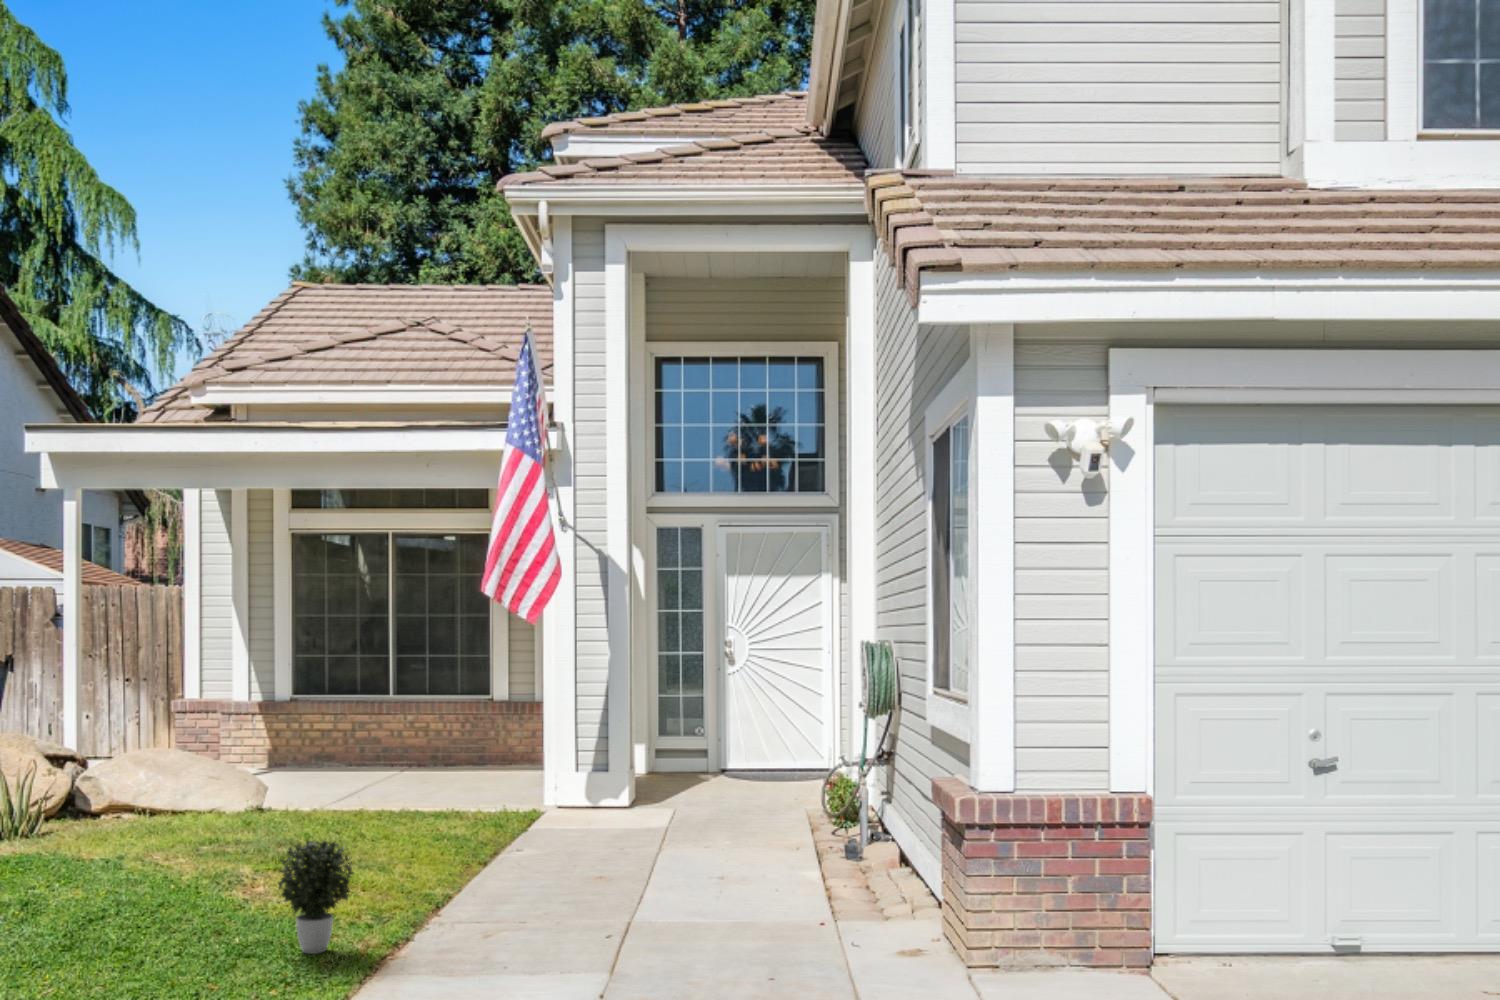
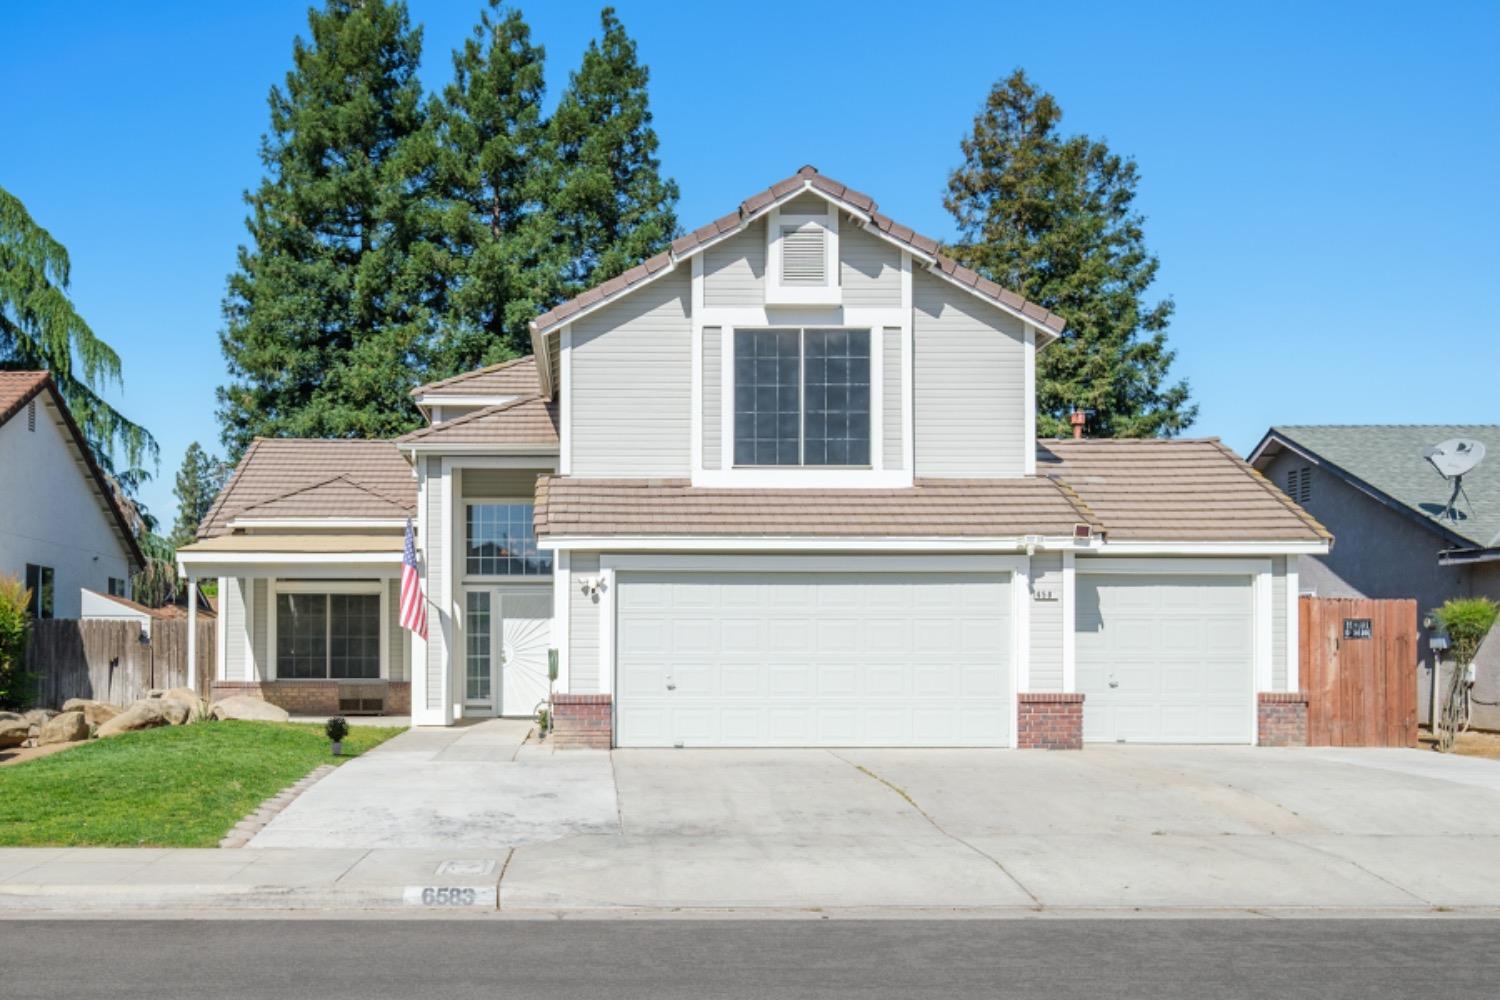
storage bench: none [405,697,506,773] -> present [338,679,388,715]

